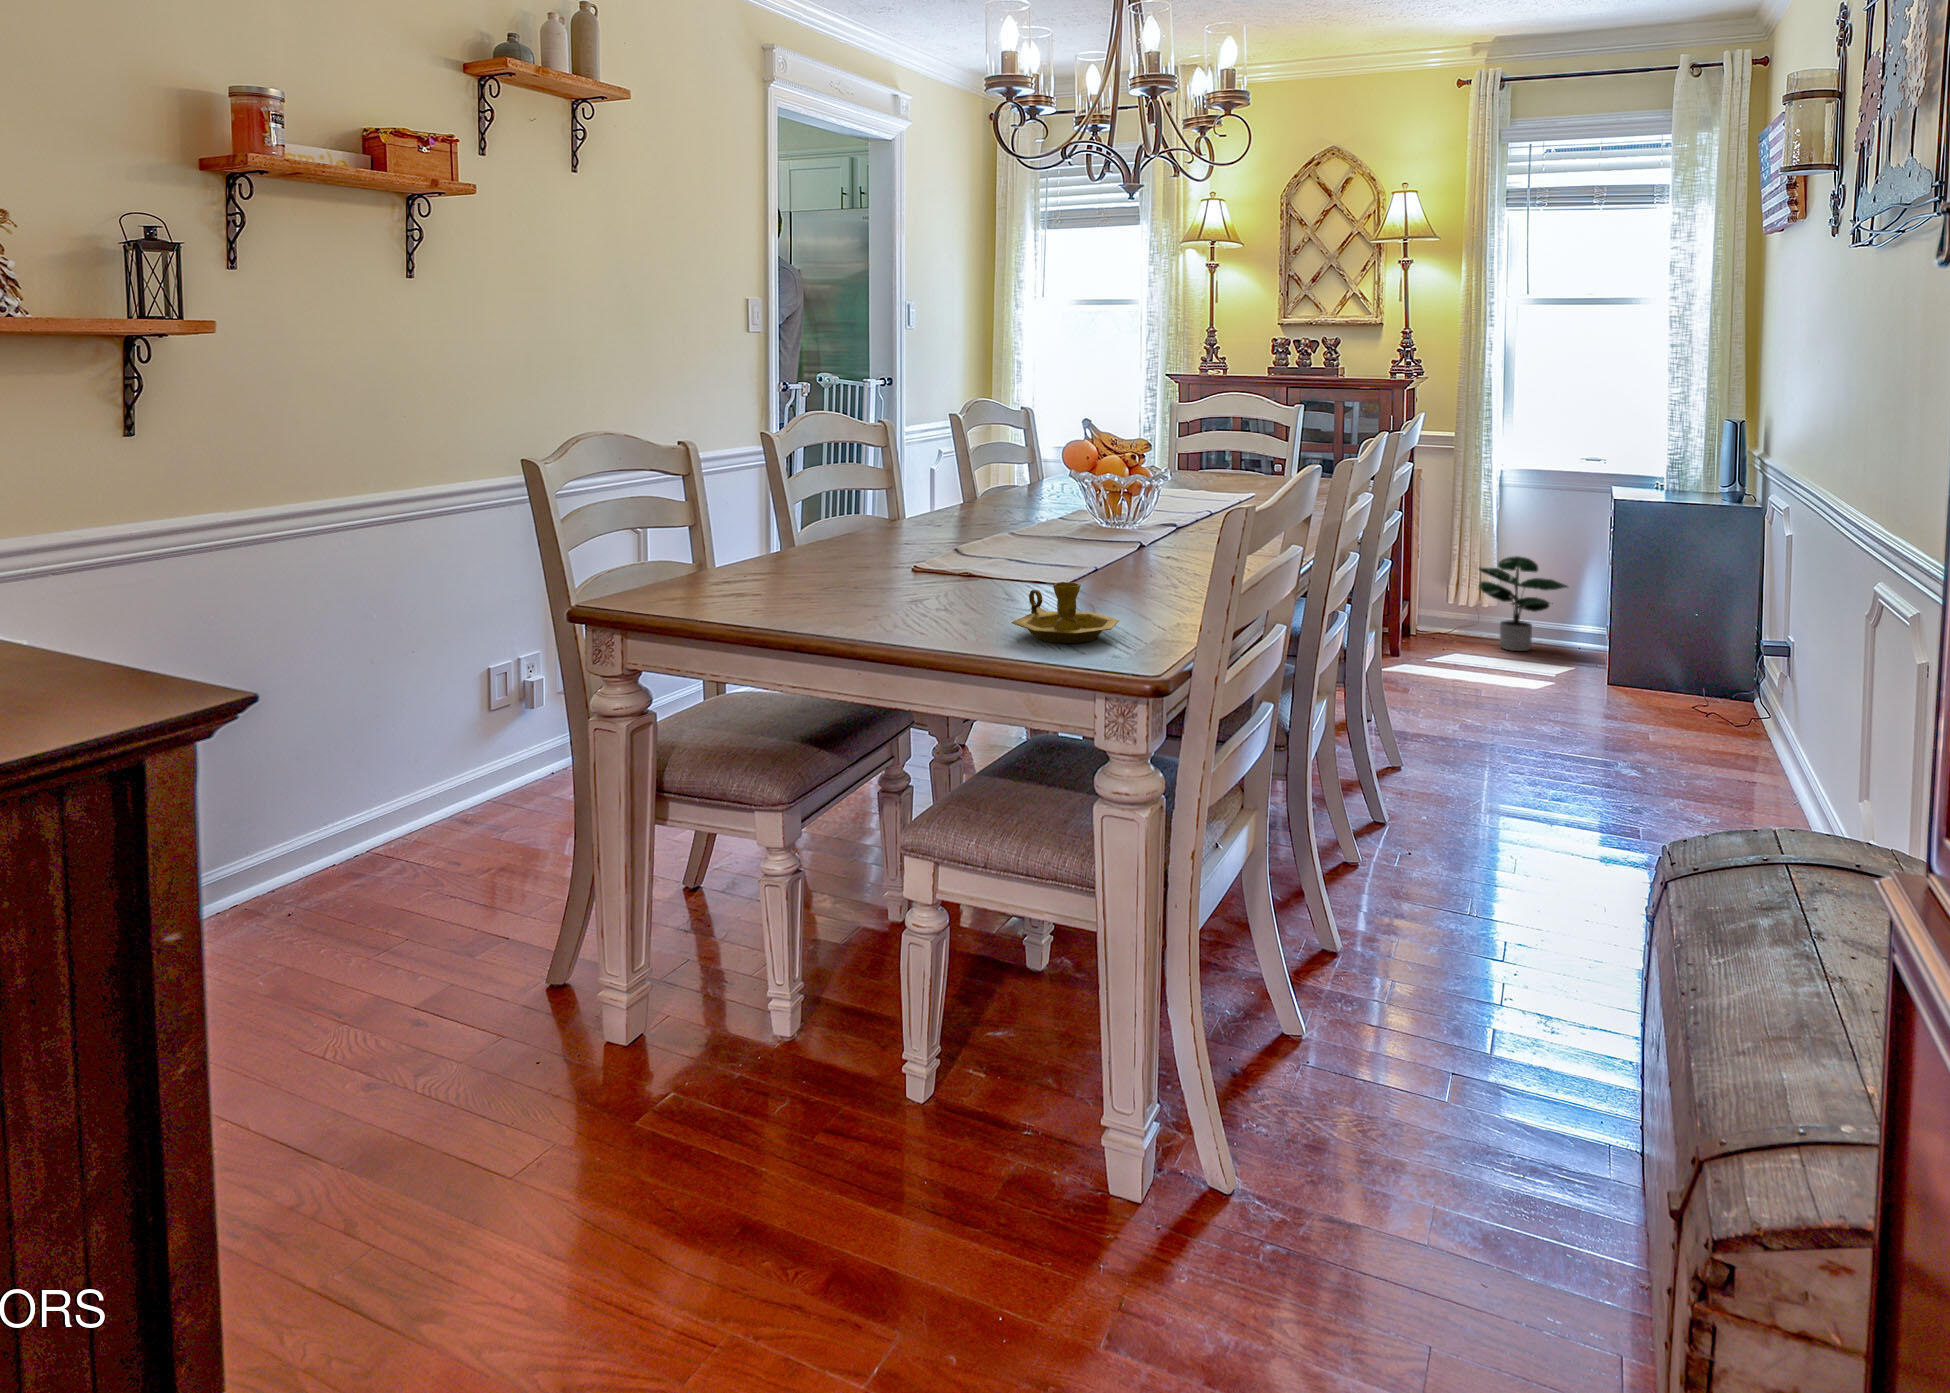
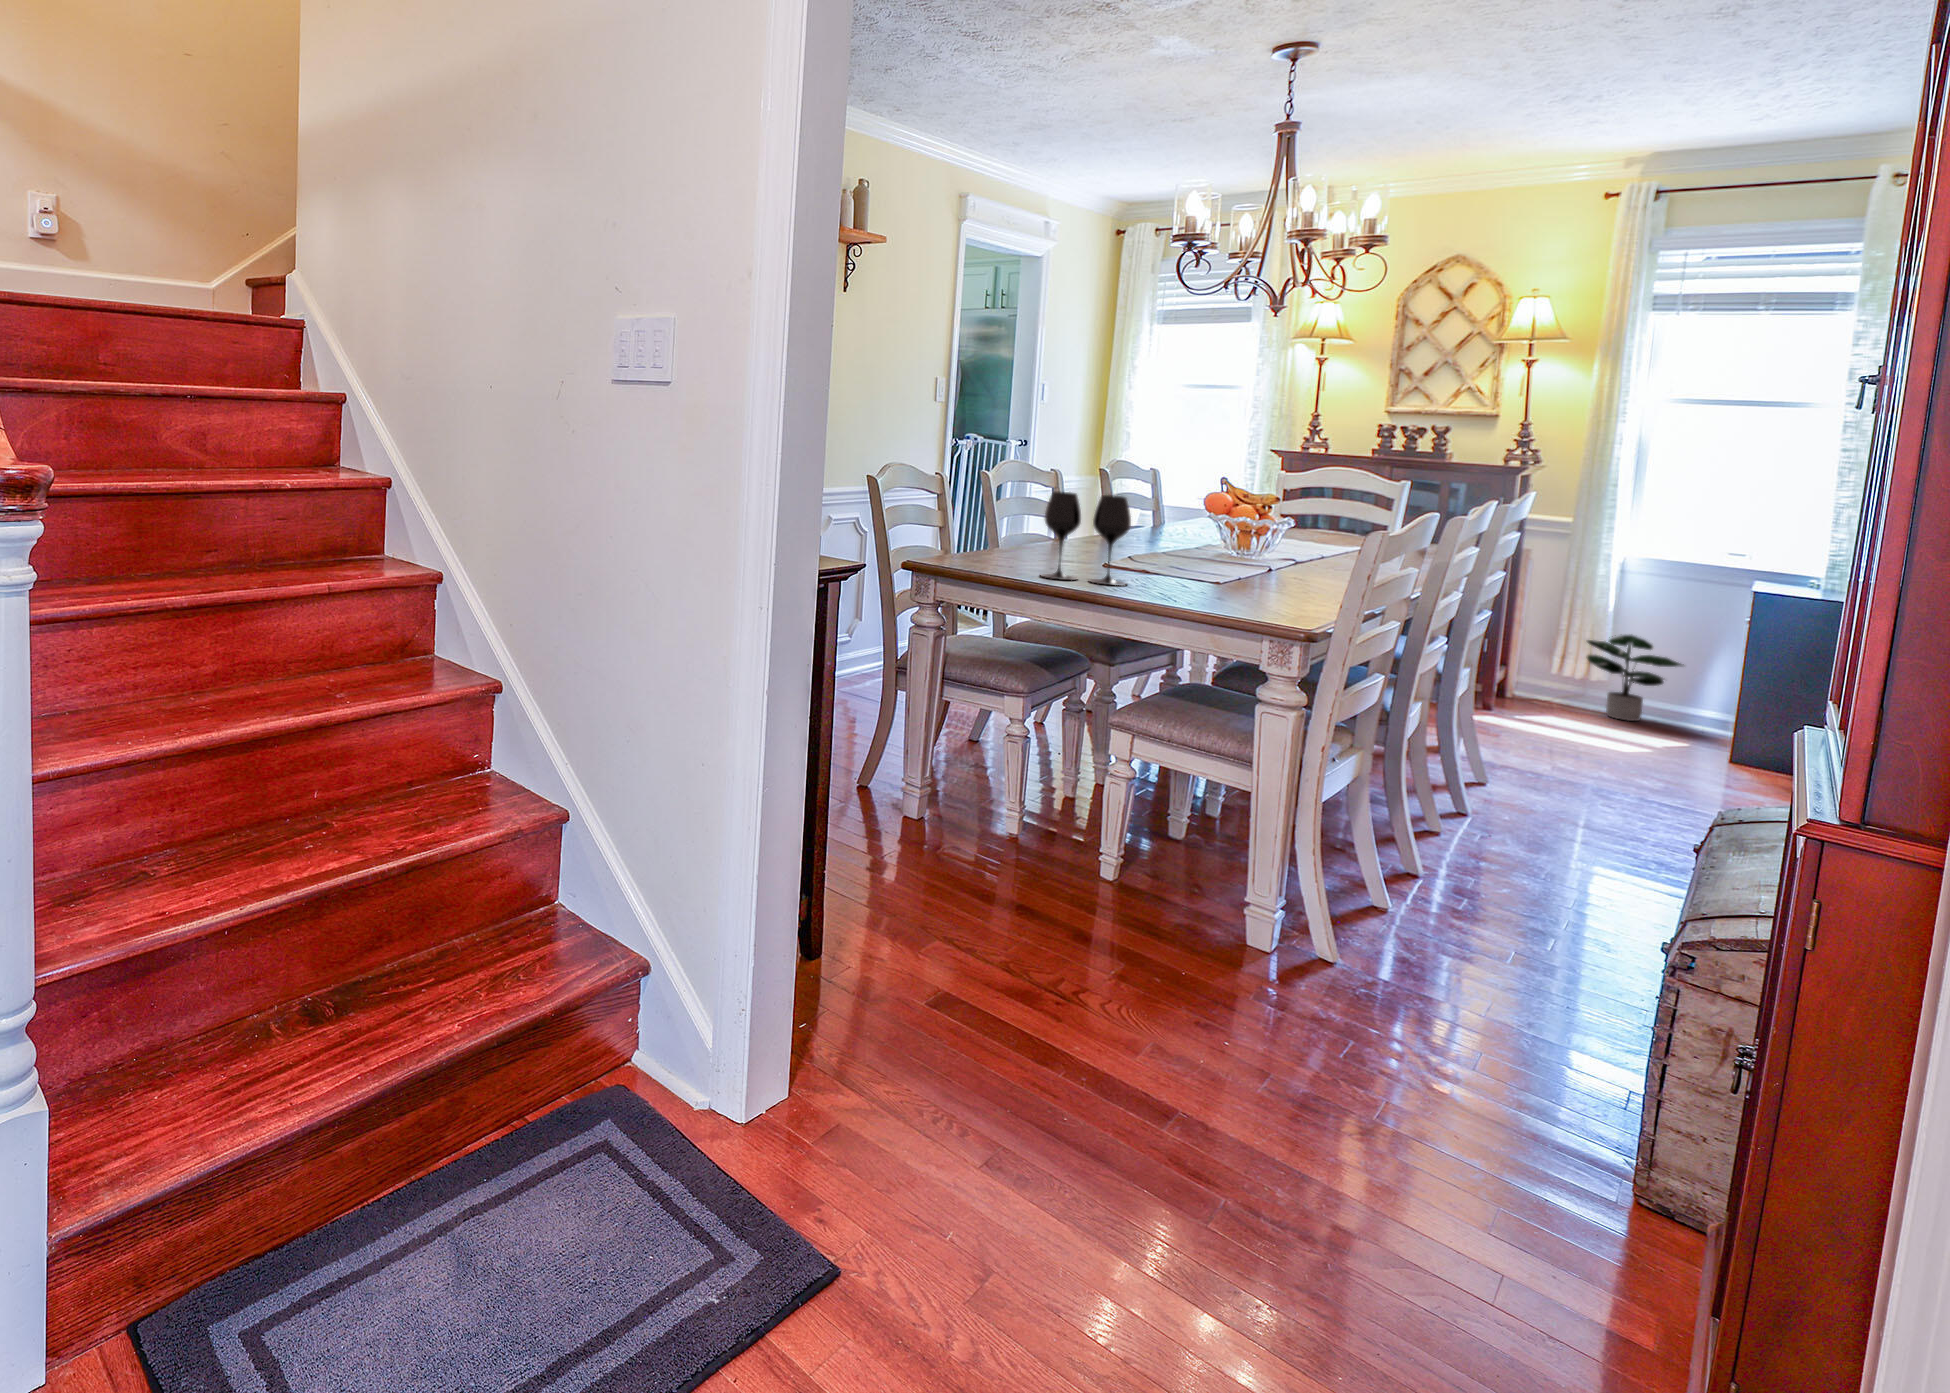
wine glass: none [788,477,919,622] -> present [1042,492,1131,586]
candlestick: present [1012,582,1119,643] -> none [1199,568,1276,606]

